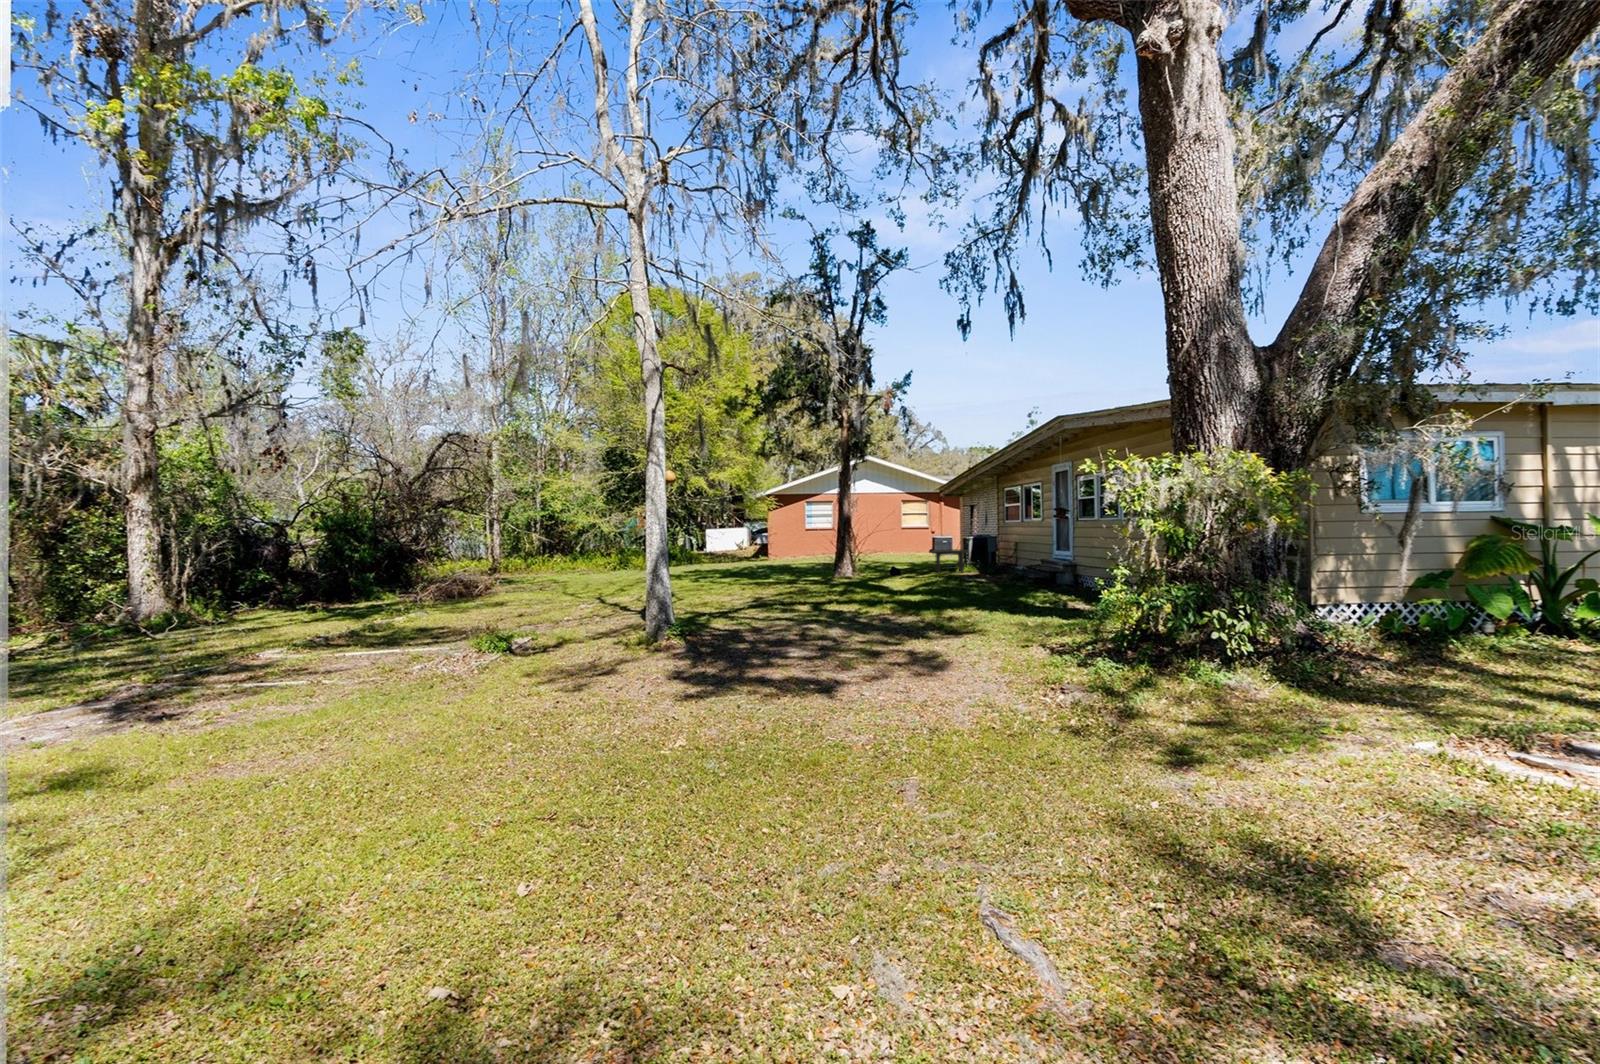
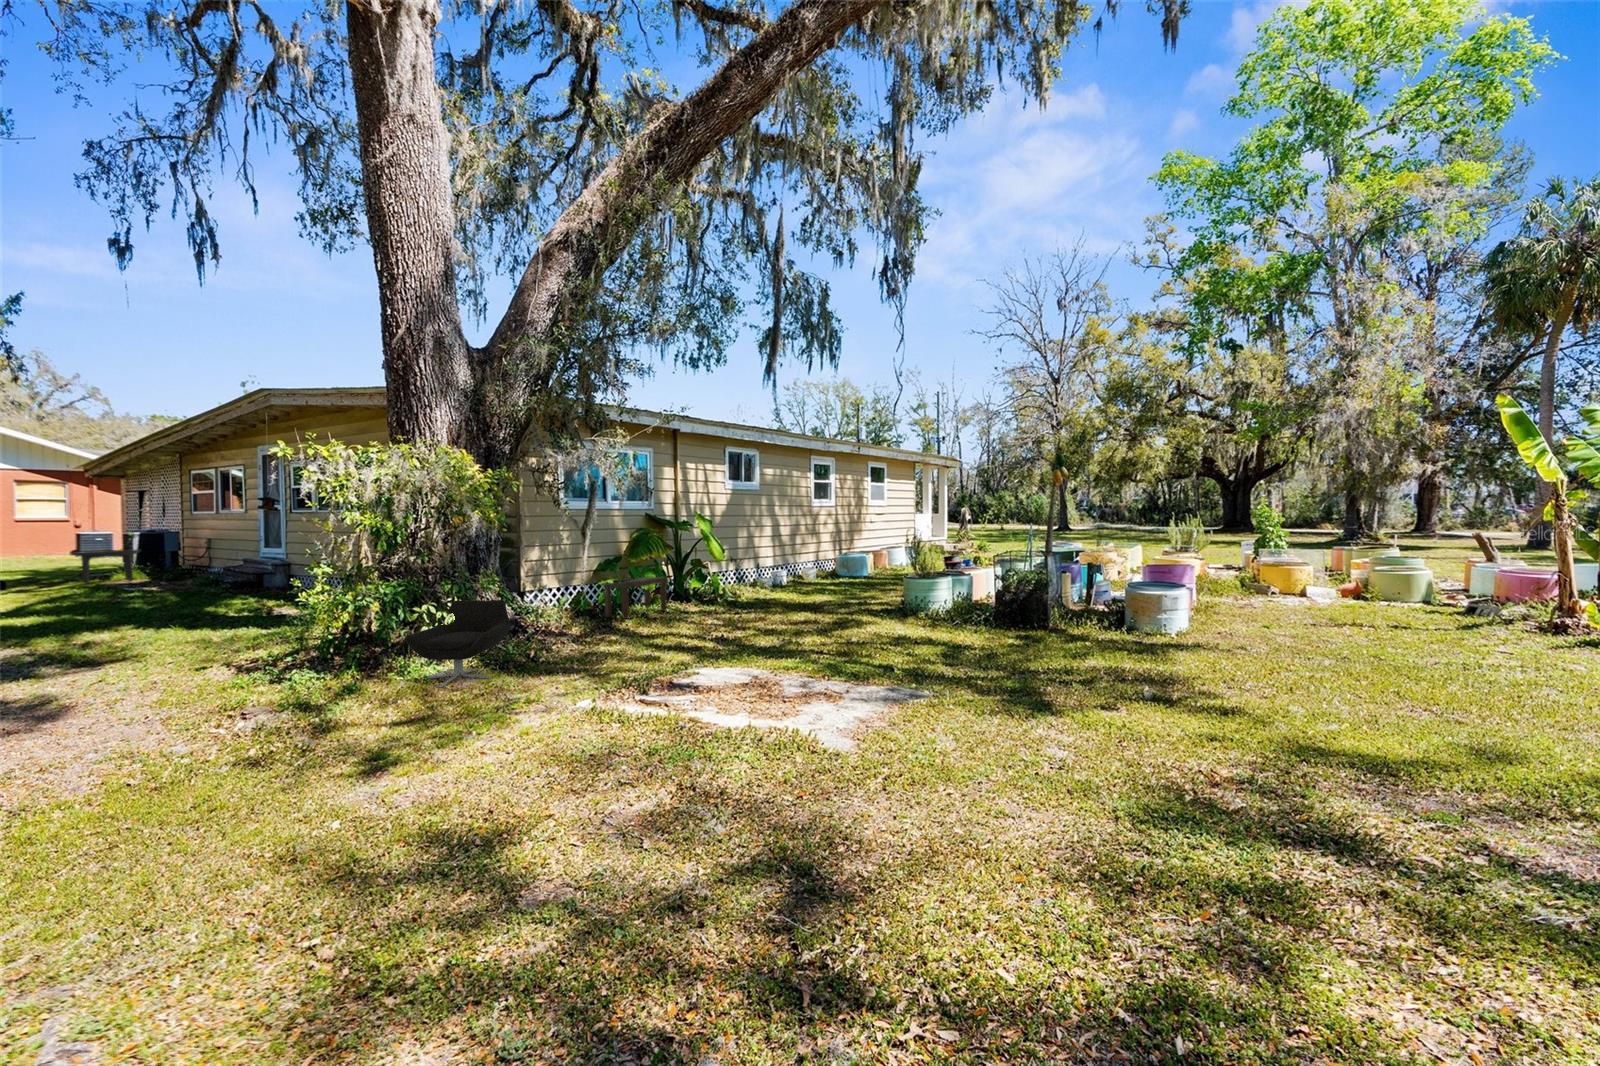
bench: none [1426,598,1535,650] -> present [604,577,668,619]
lounge chair: none [1196,608,1311,695] -> present [405,600,511,687]

